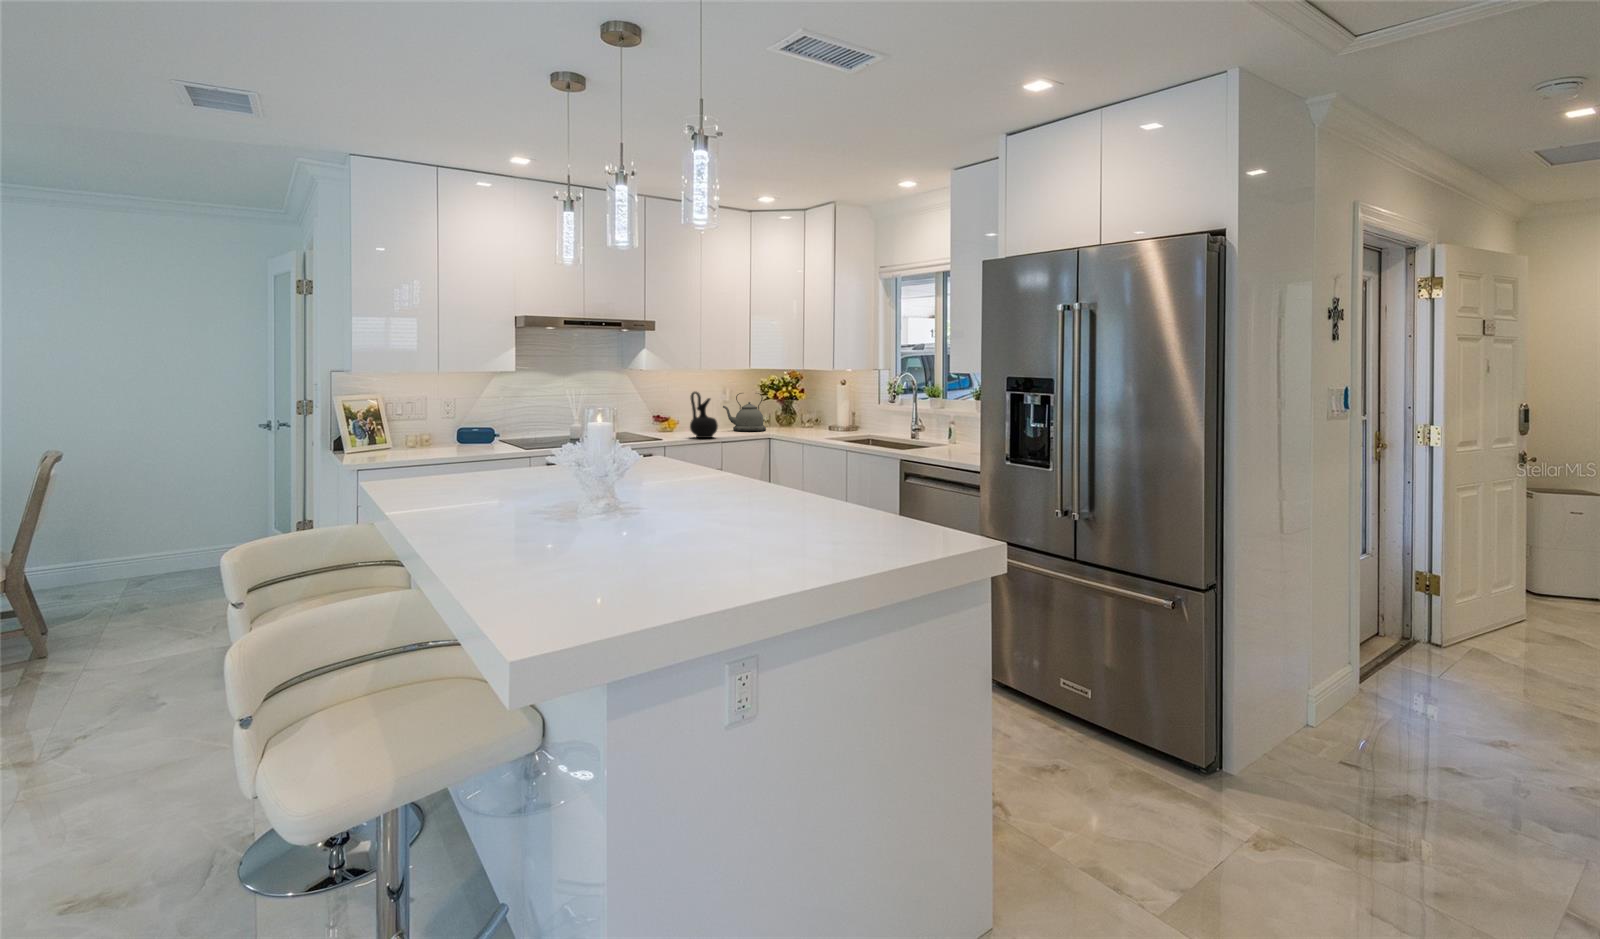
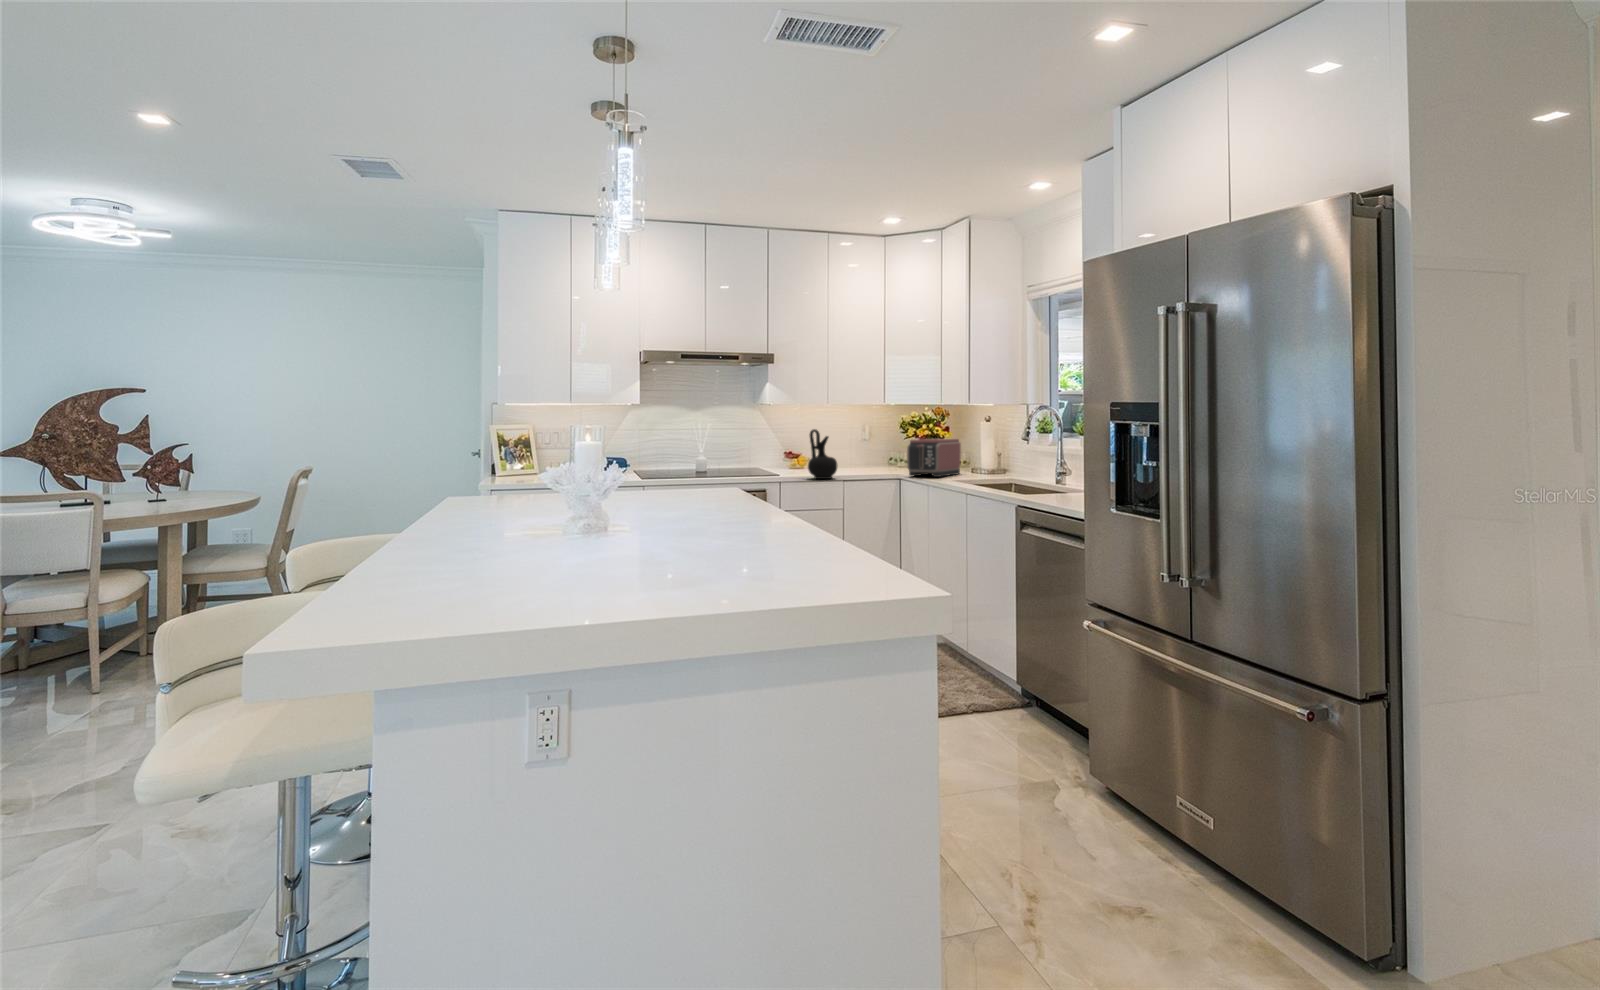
kettle: present [723,393,766,431] -> none [854,430,901,472]
toaster: none [779,401,822,436] -> present [907,439,961,477]

